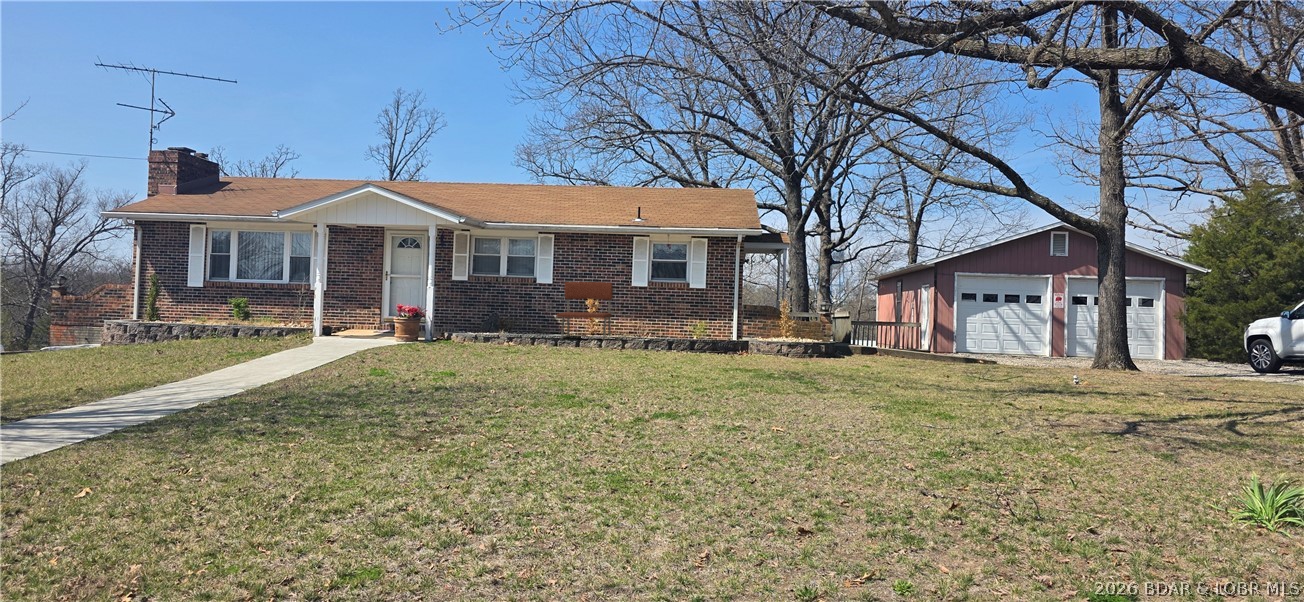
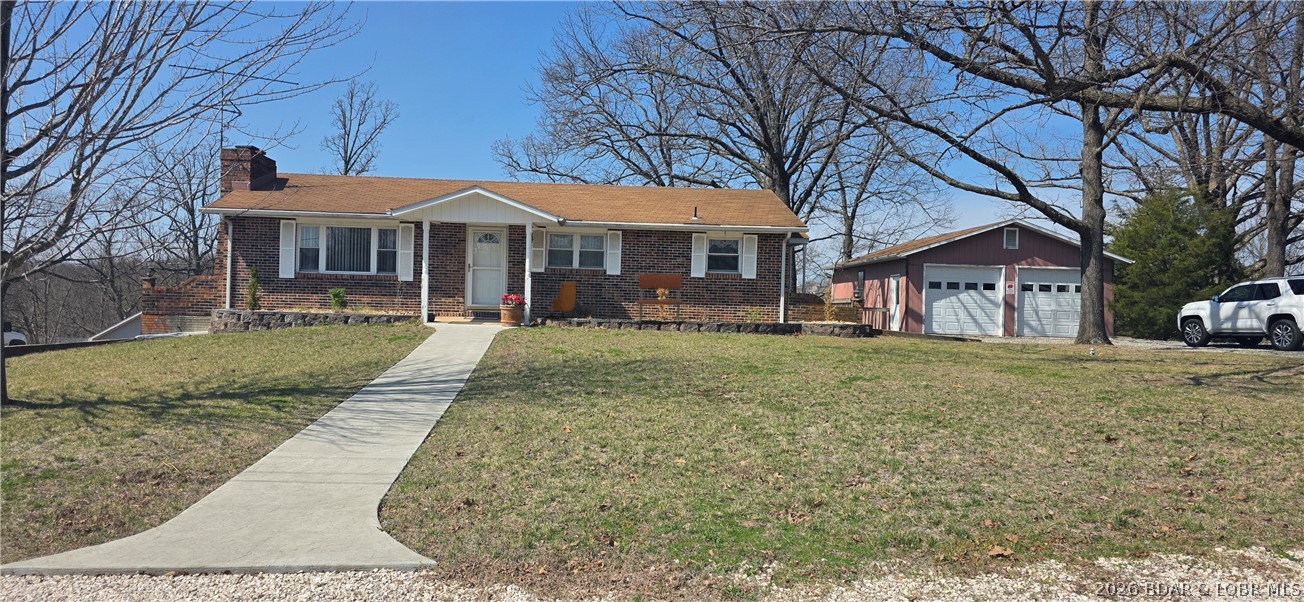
lounge chair: none [466,291,496,336] -> present [548,282,576,319]

